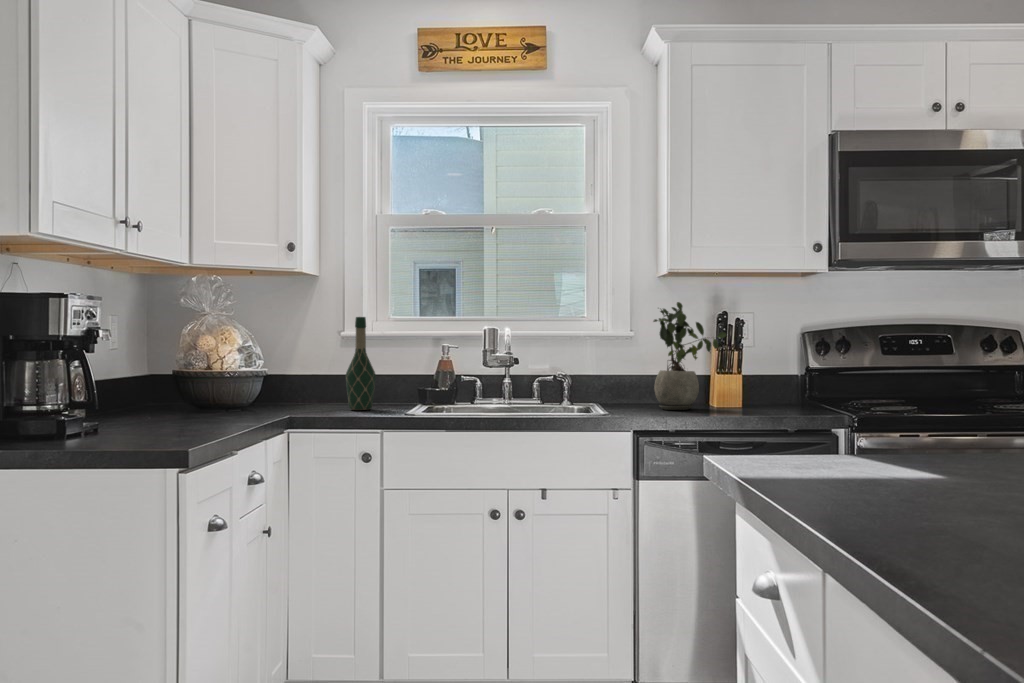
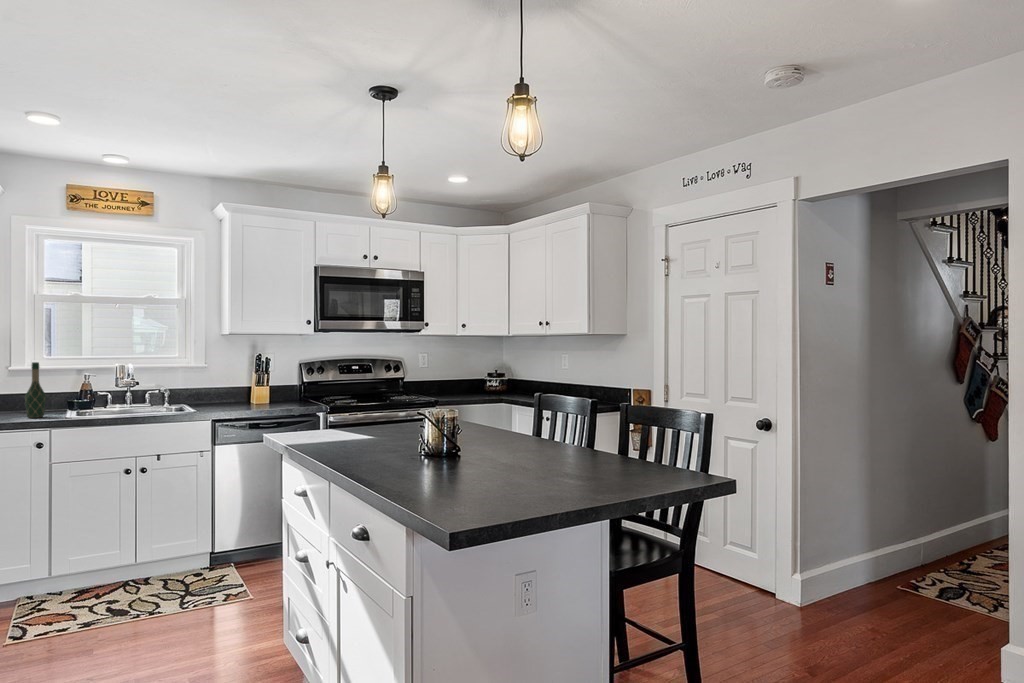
potted plant: present [654,302,726,410] -> none [222,352,261,407]

